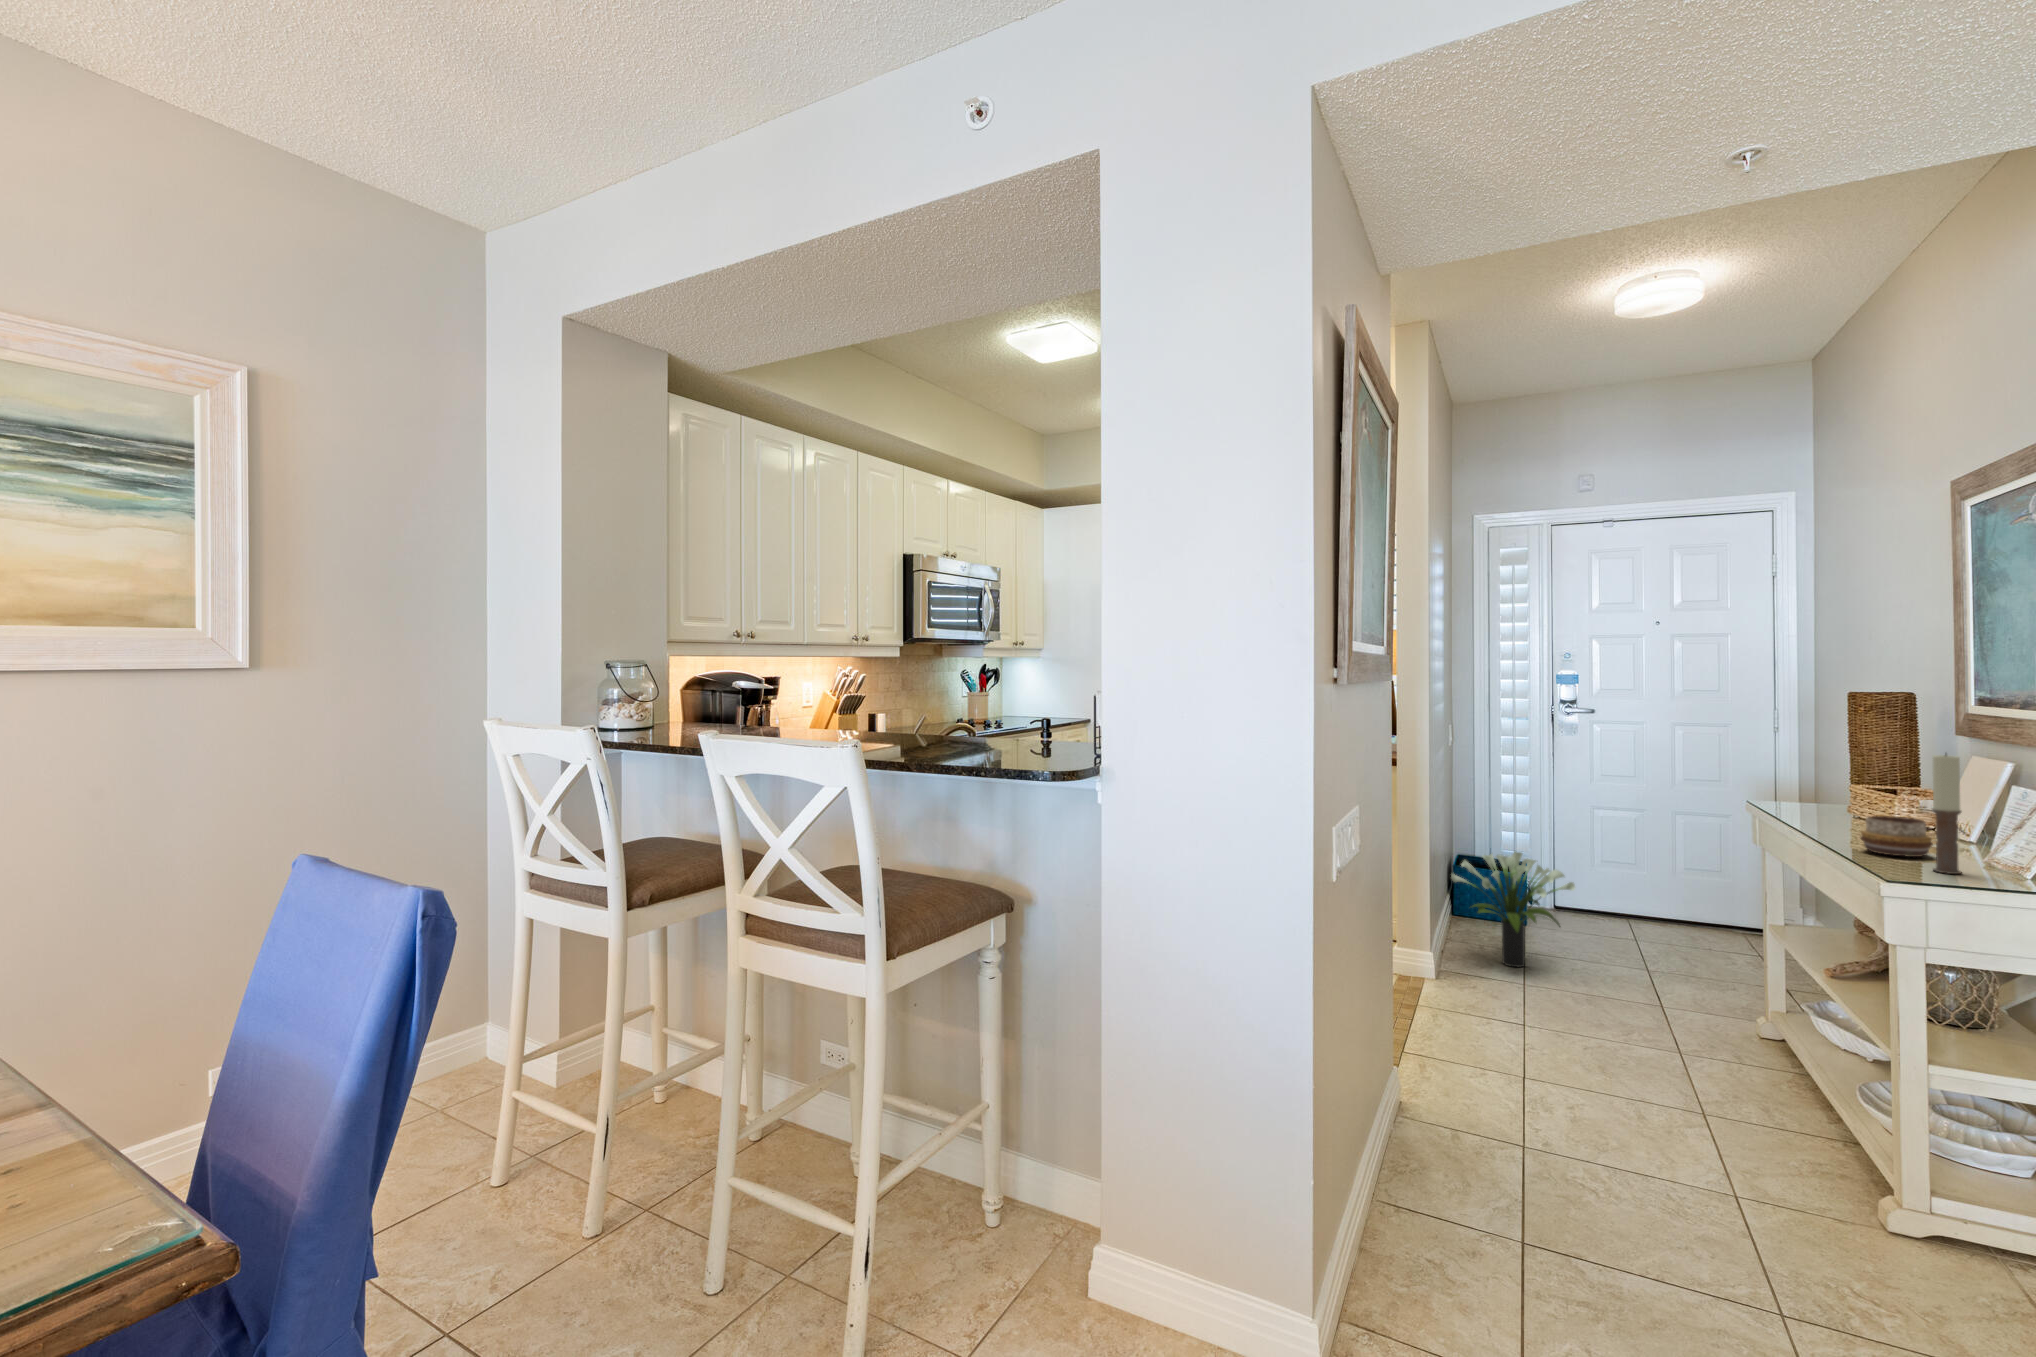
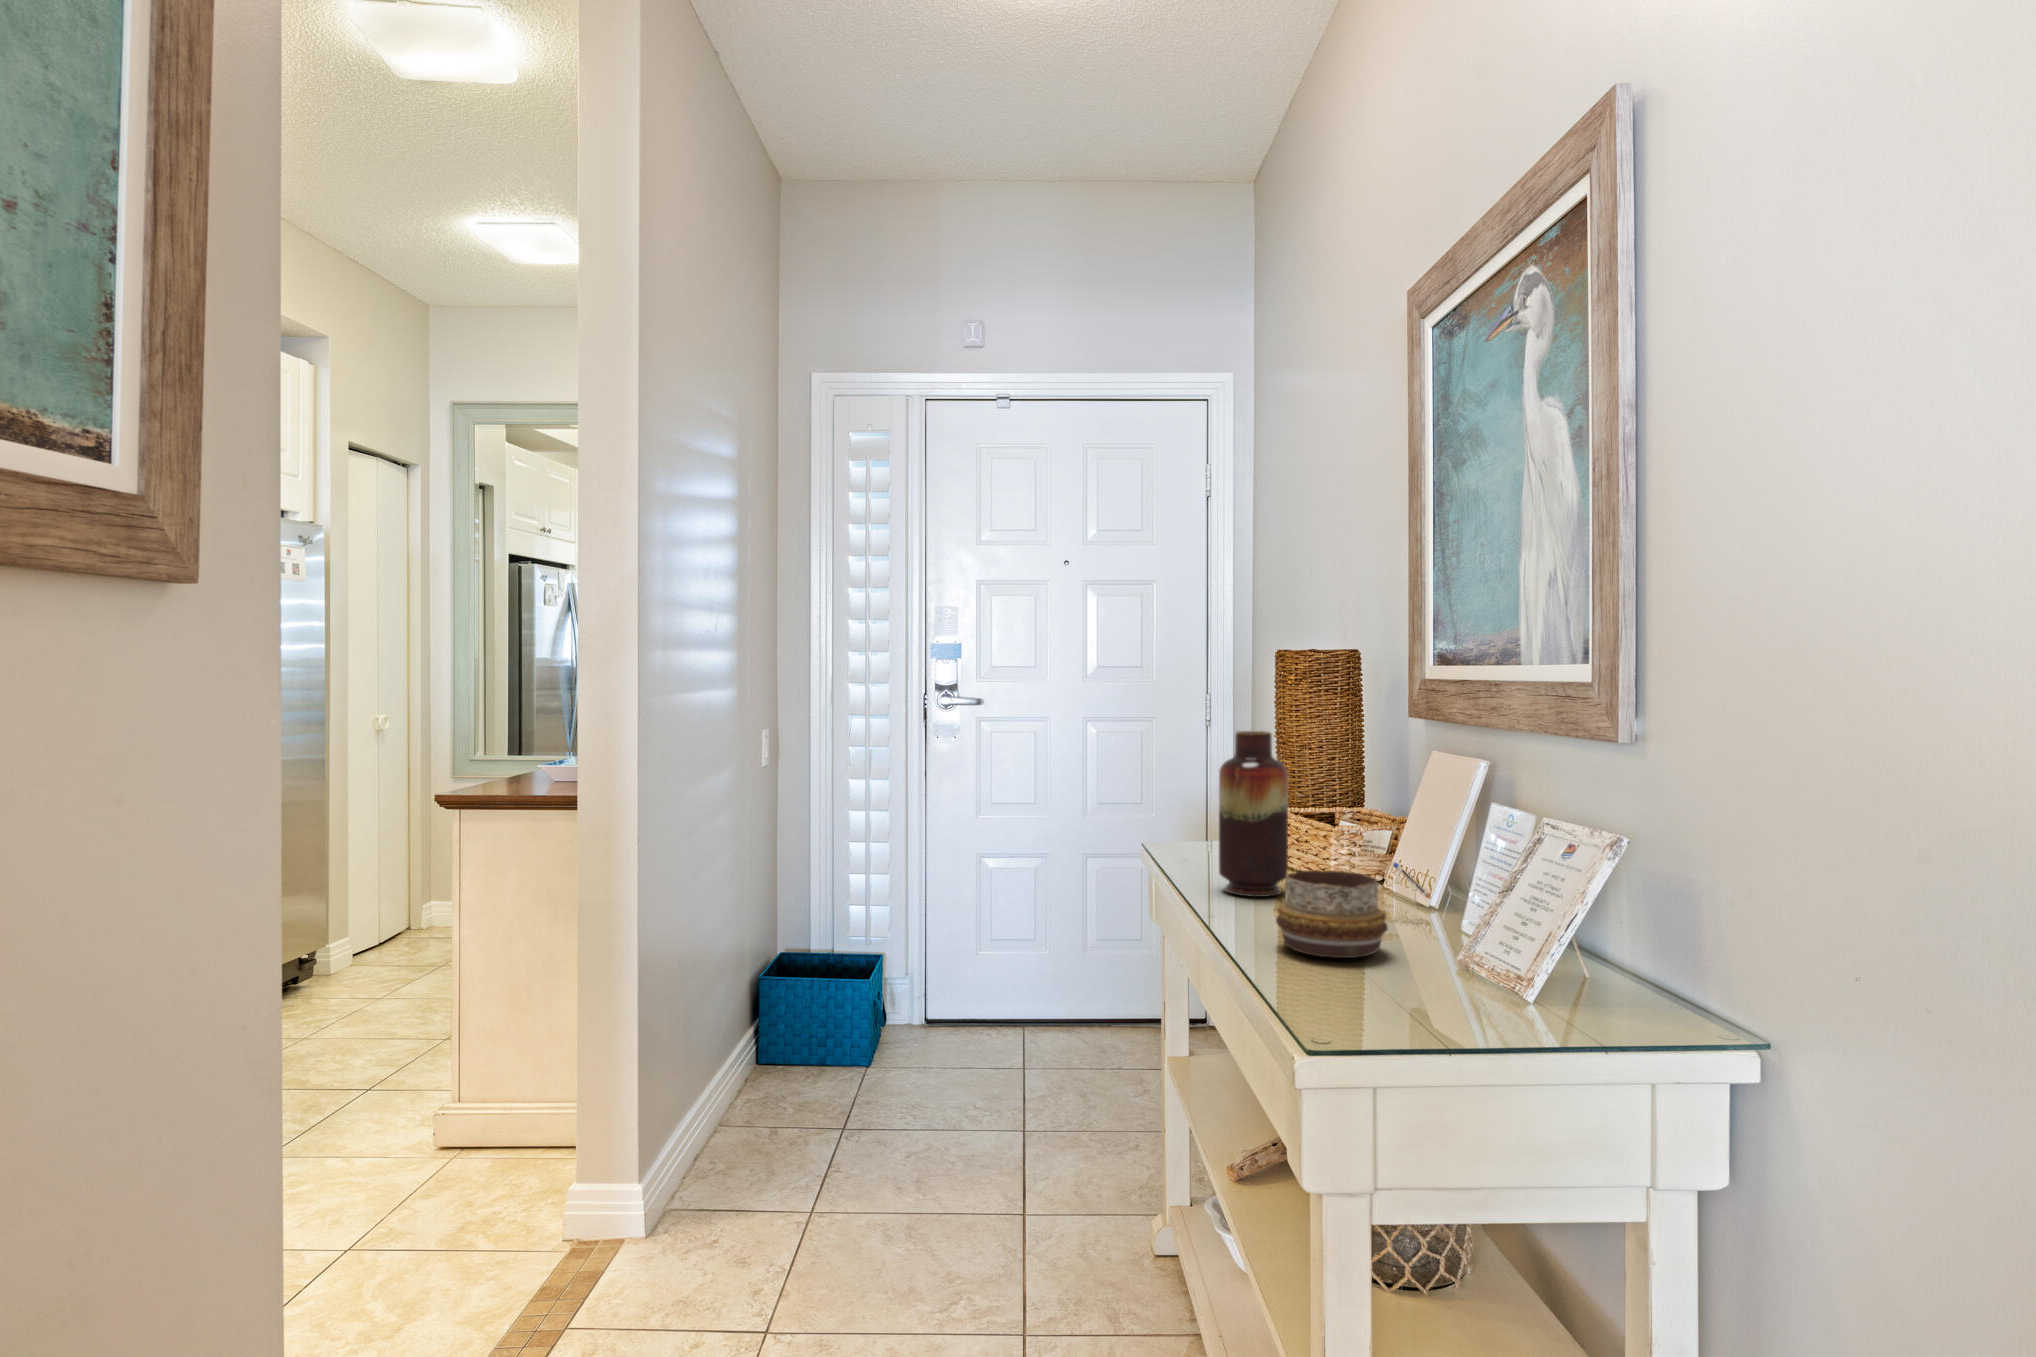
vase: none [1815,744,1865,831] -> present [1219,731,1288,897]
candle: present [1932,754,1962,874] -> none [1392,729,1440,1004]
potted plant: present [1451,852,1575,967] -> none [699,950,901,1170]

